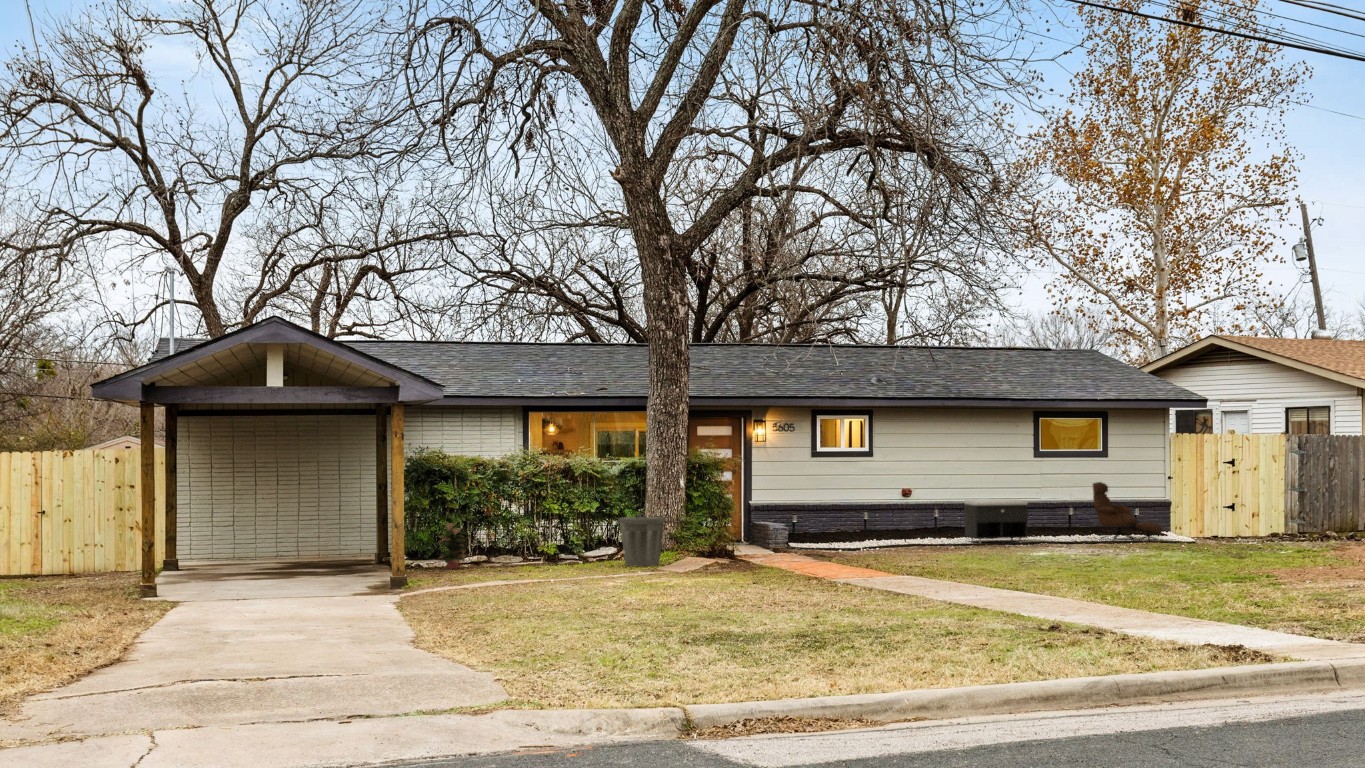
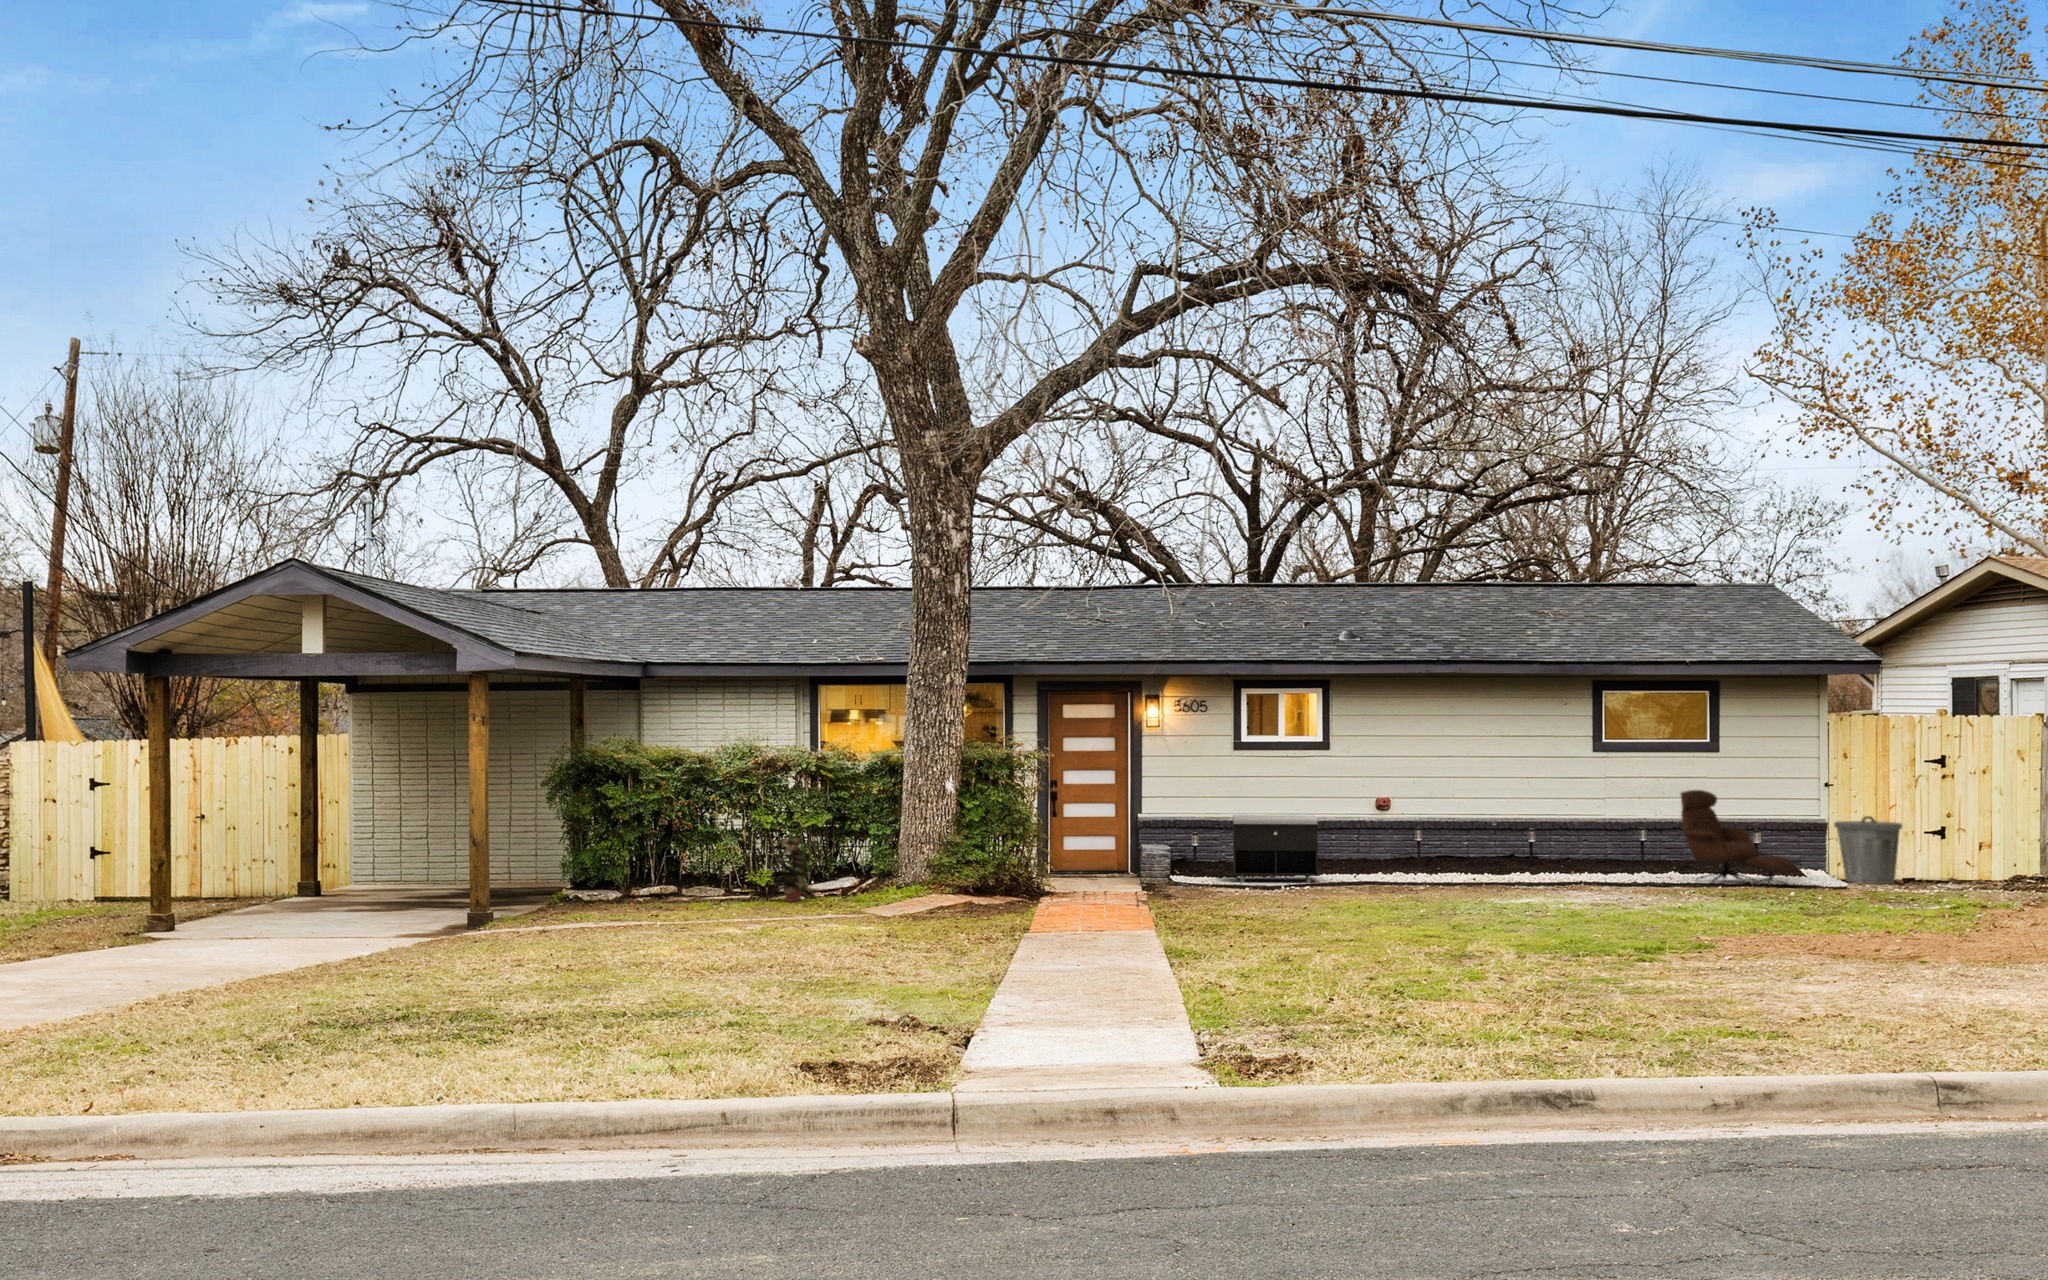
storage bench: present [964,499,1028,543] -> present [1233,815,1318,882]
trash can: present [618,513,665,566] -> present [1834,816,1902,884]
decorative plant: present [439,523,466,569] -> present [777,838,812,901]

